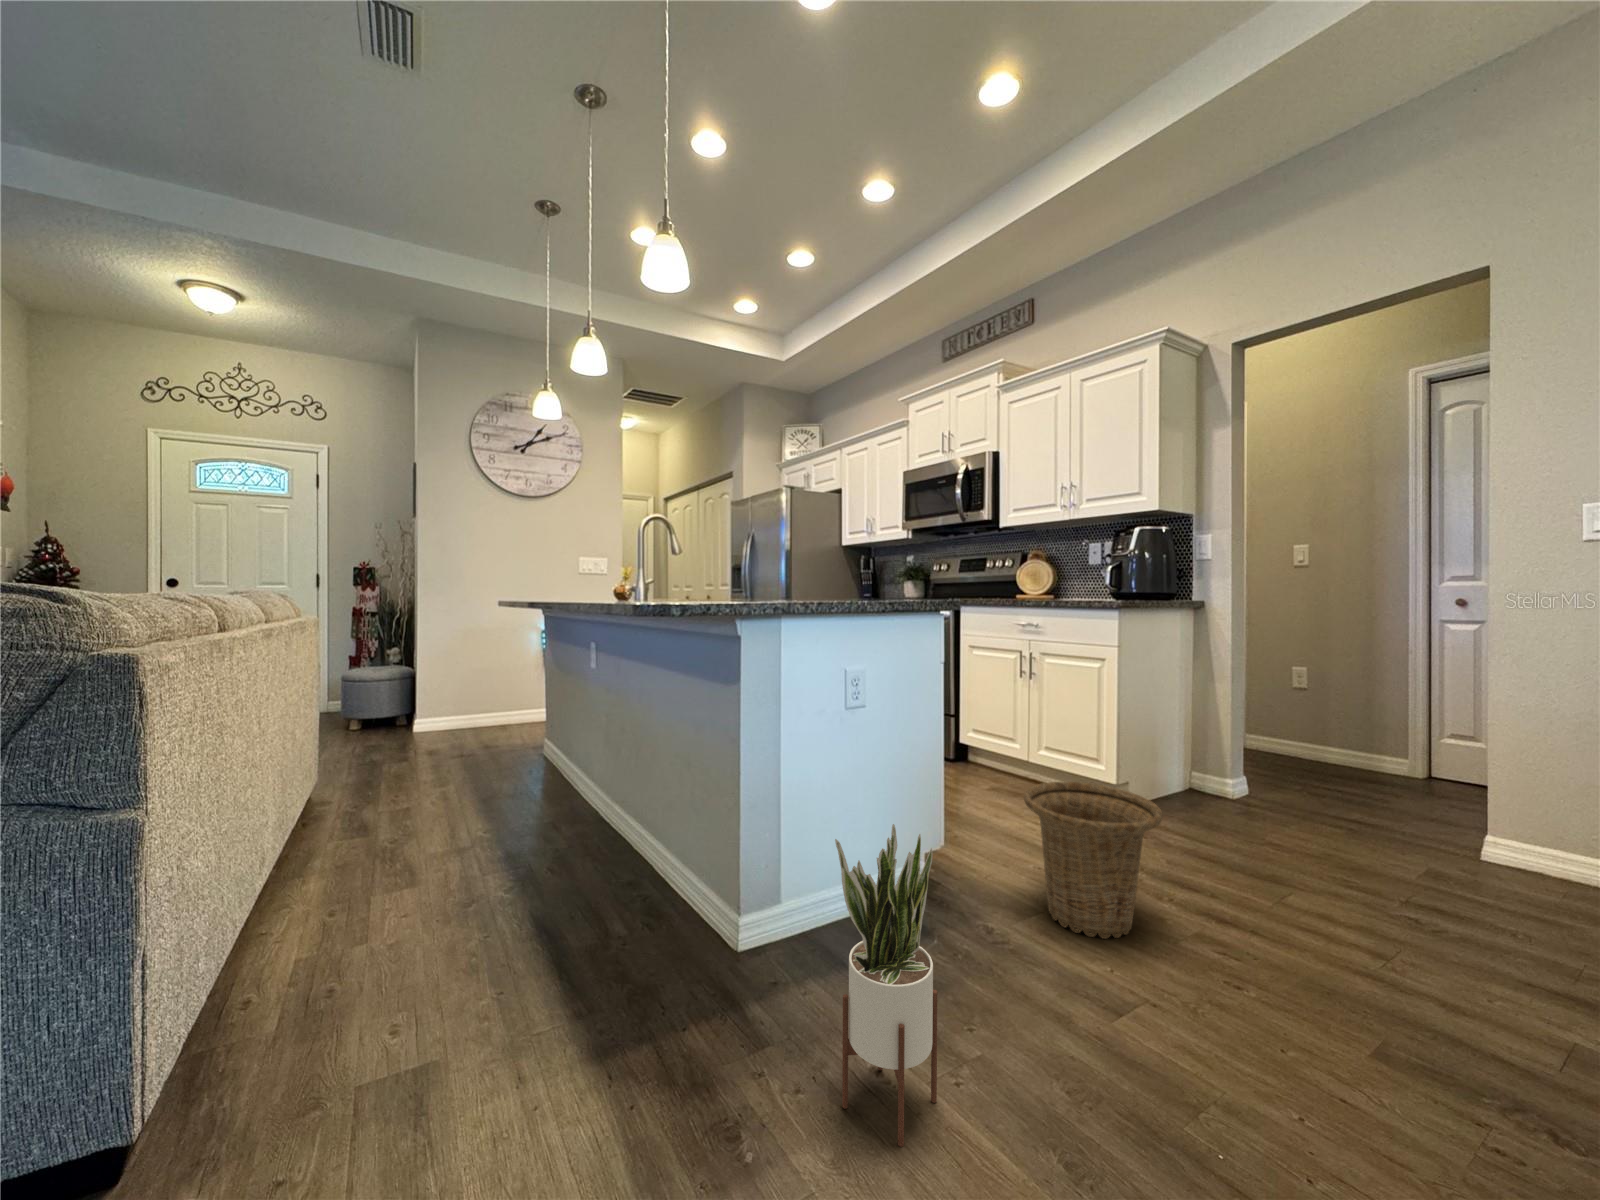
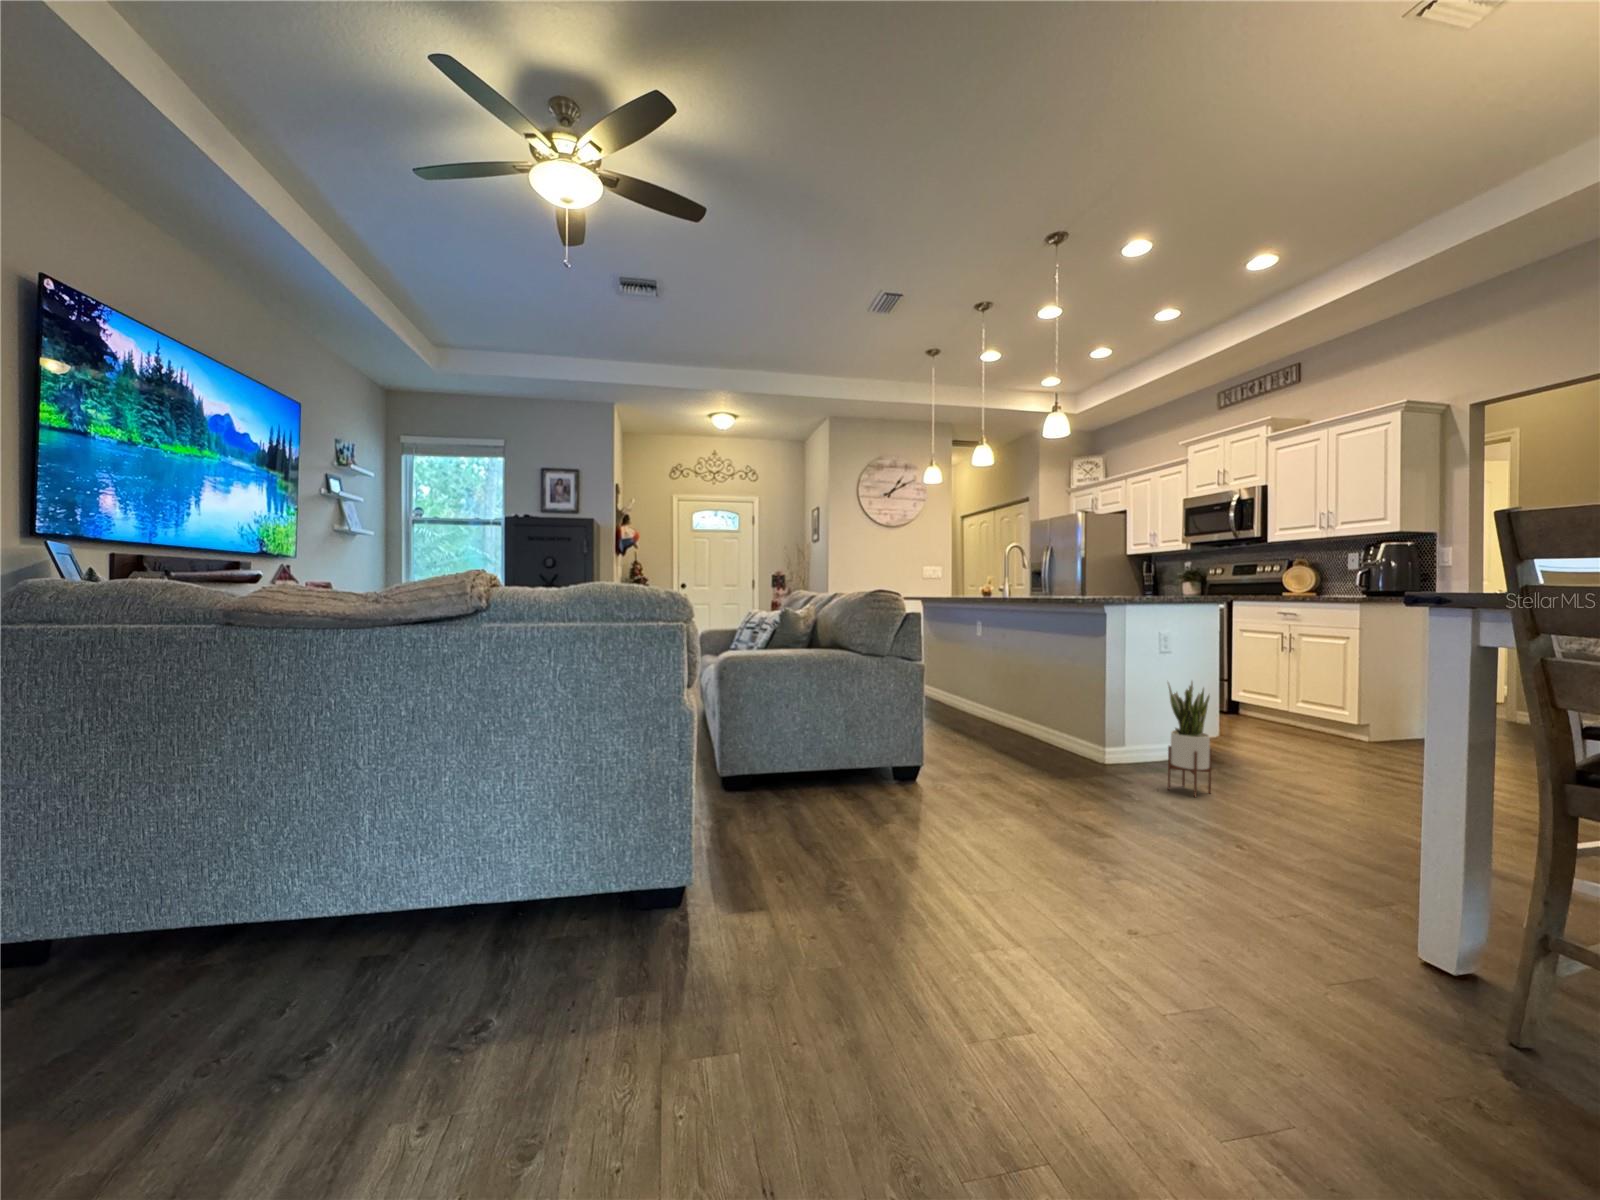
basket: present [1024,782,1163,939] -> none [1268,699,1358,776]

